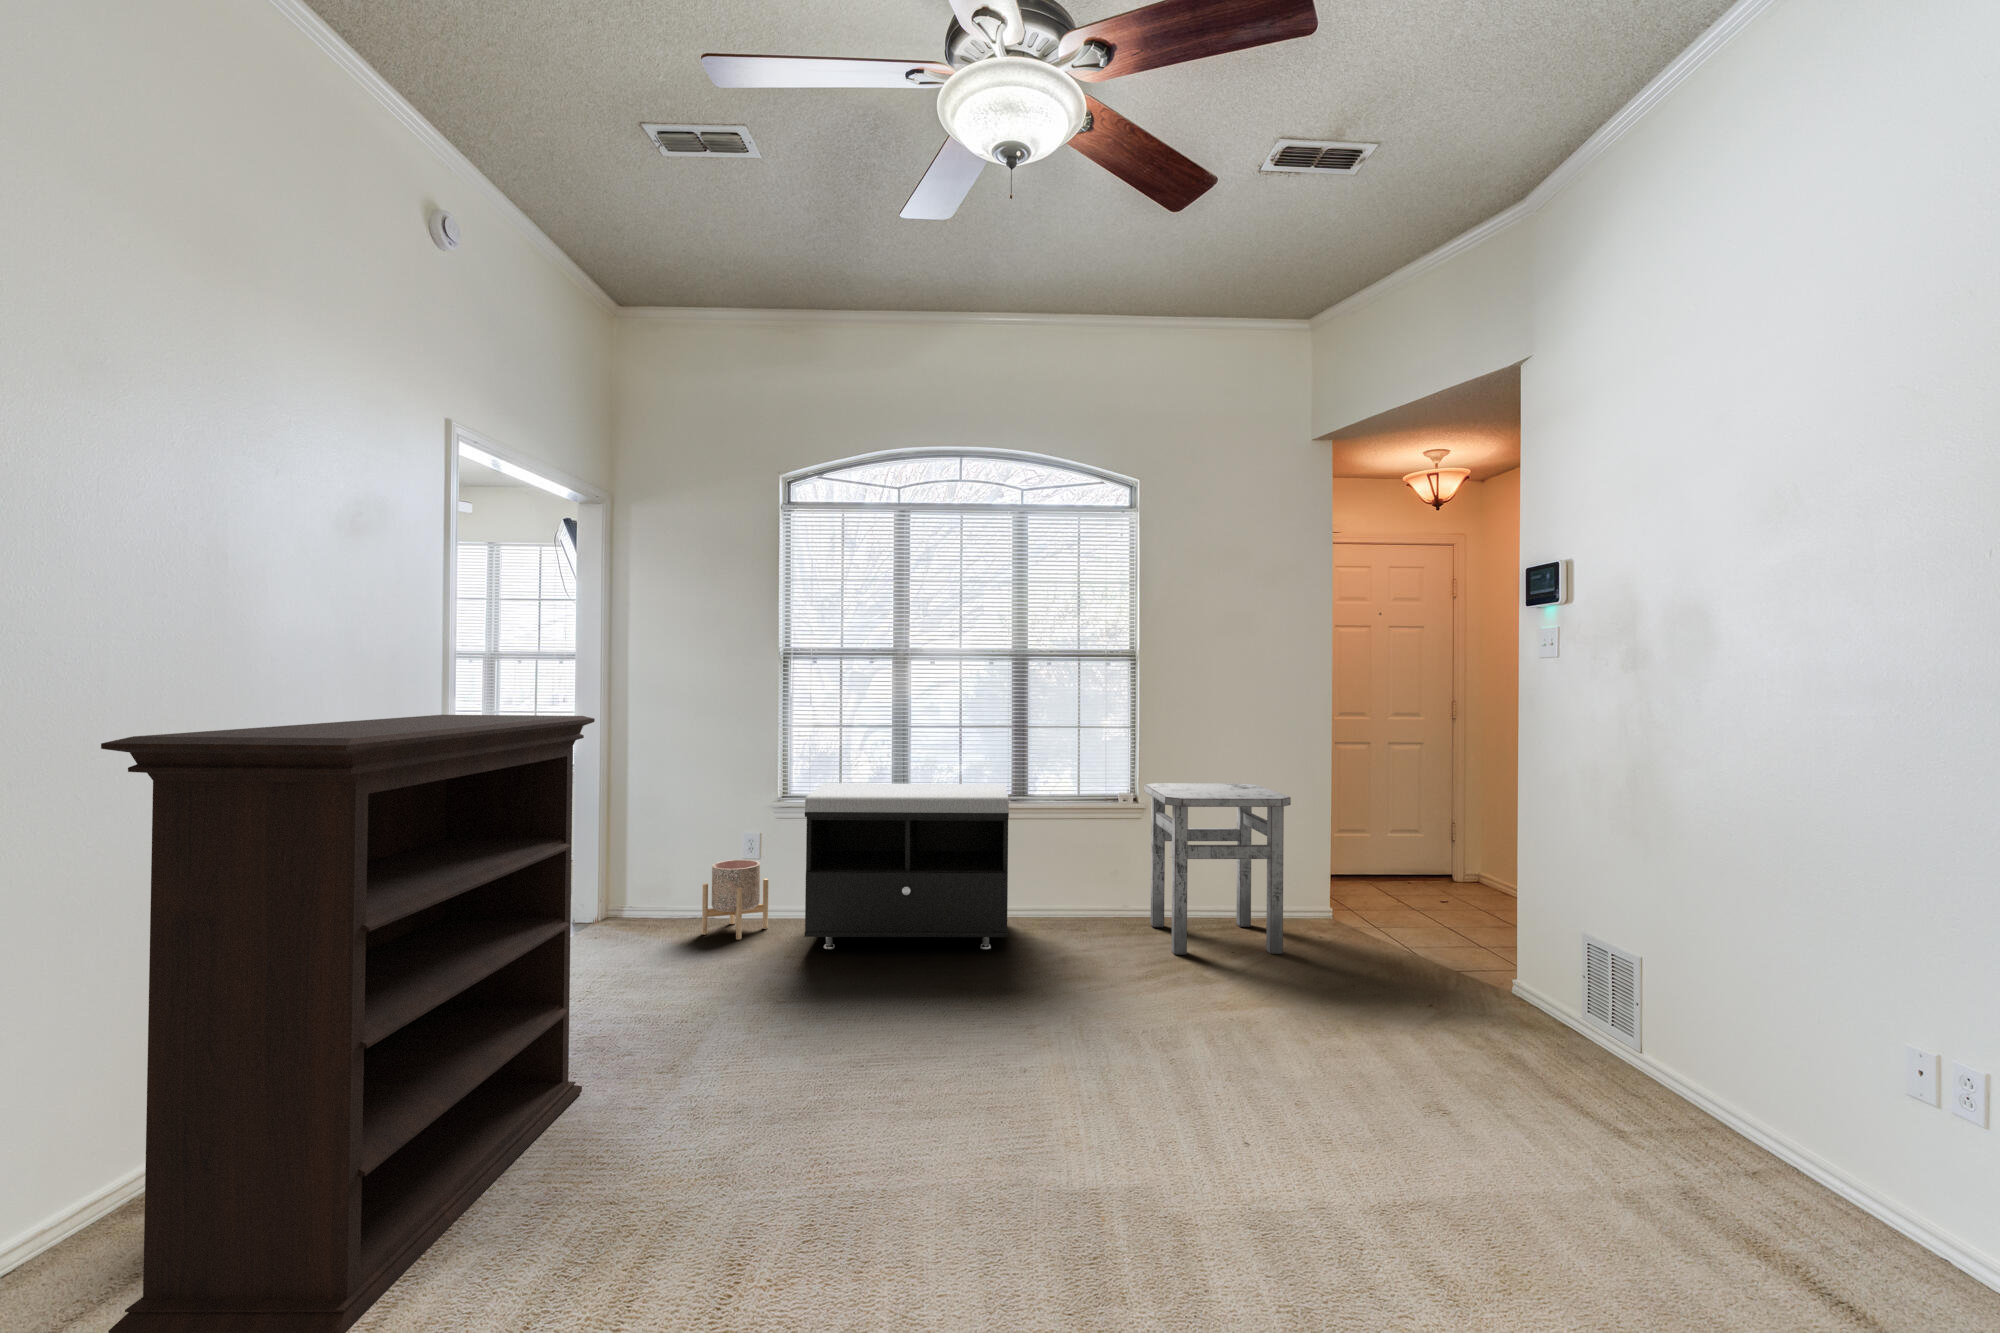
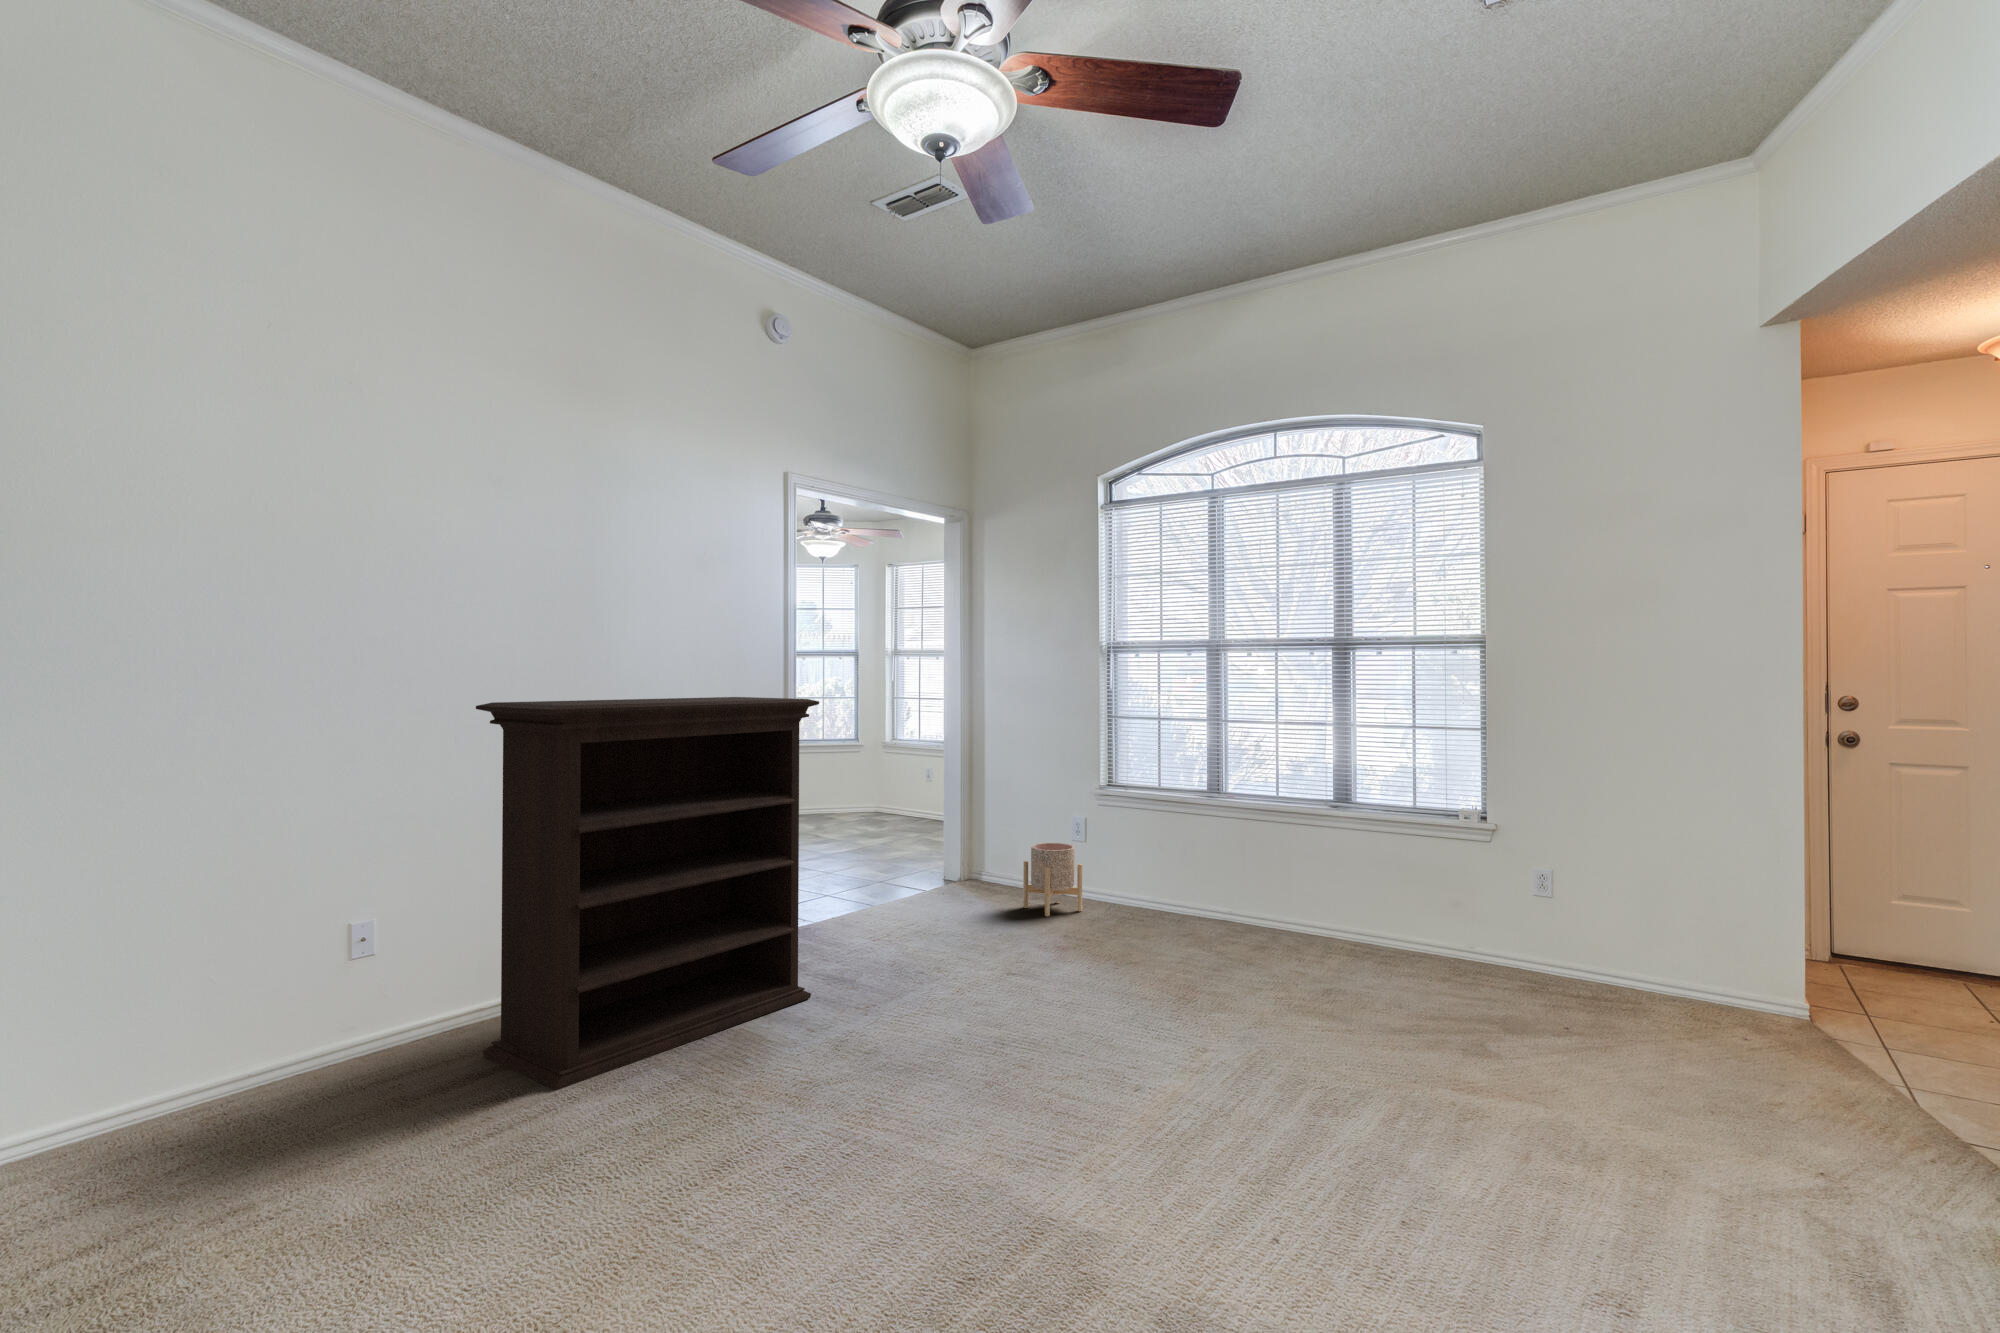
storage bench: present [804,783,1009,950] -> none [1082,776,1316,965]
side table: present [1144,783,1291,955] -> none [1468,800,1659,1040]

